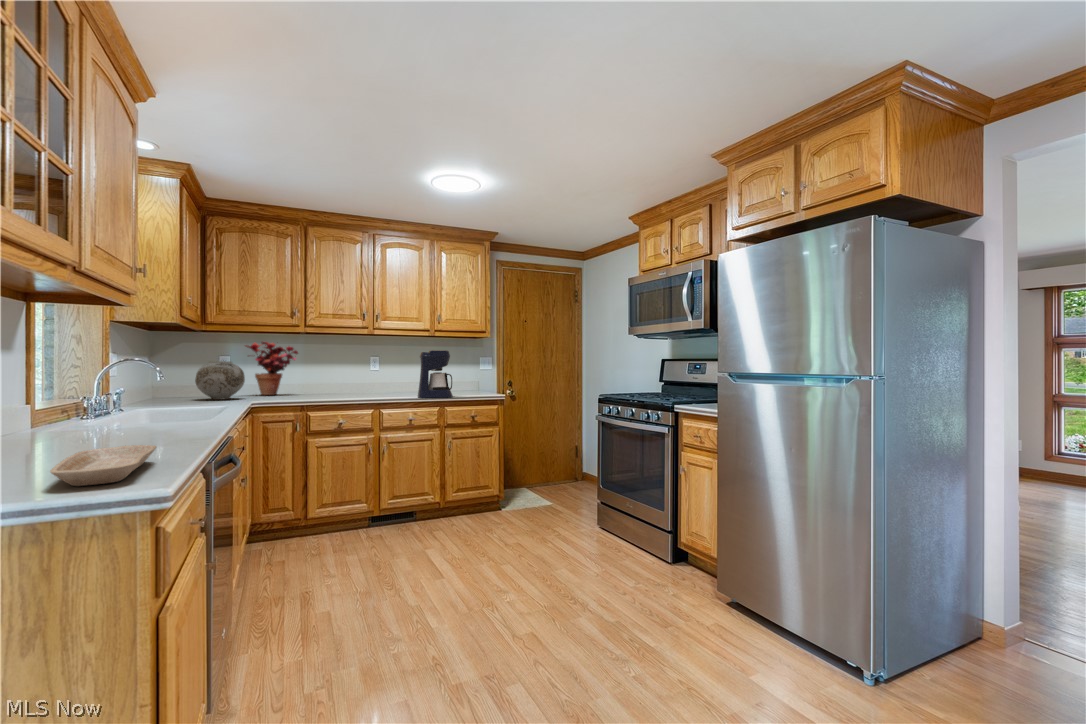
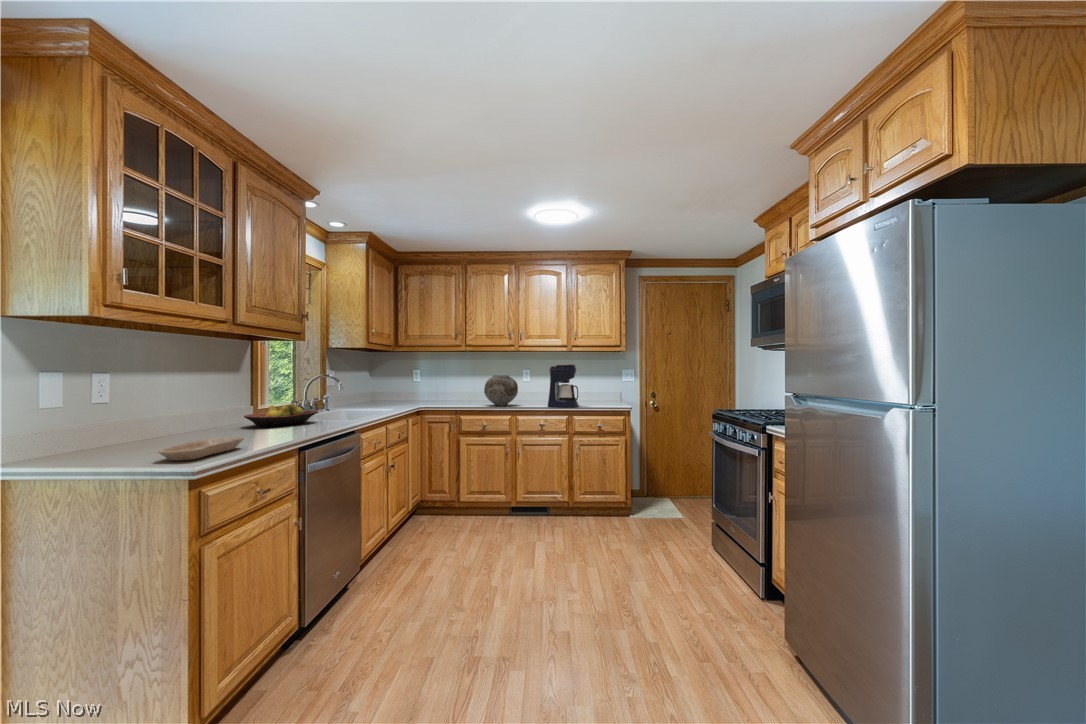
potted plant: present [246,342,298,395] -> none [427,358,466,400]
vase: present [195,361,245,400] -> present [484,375,518,406]
fruit bowl: none [47,399,164,436] -> present [244,404,318,428]

